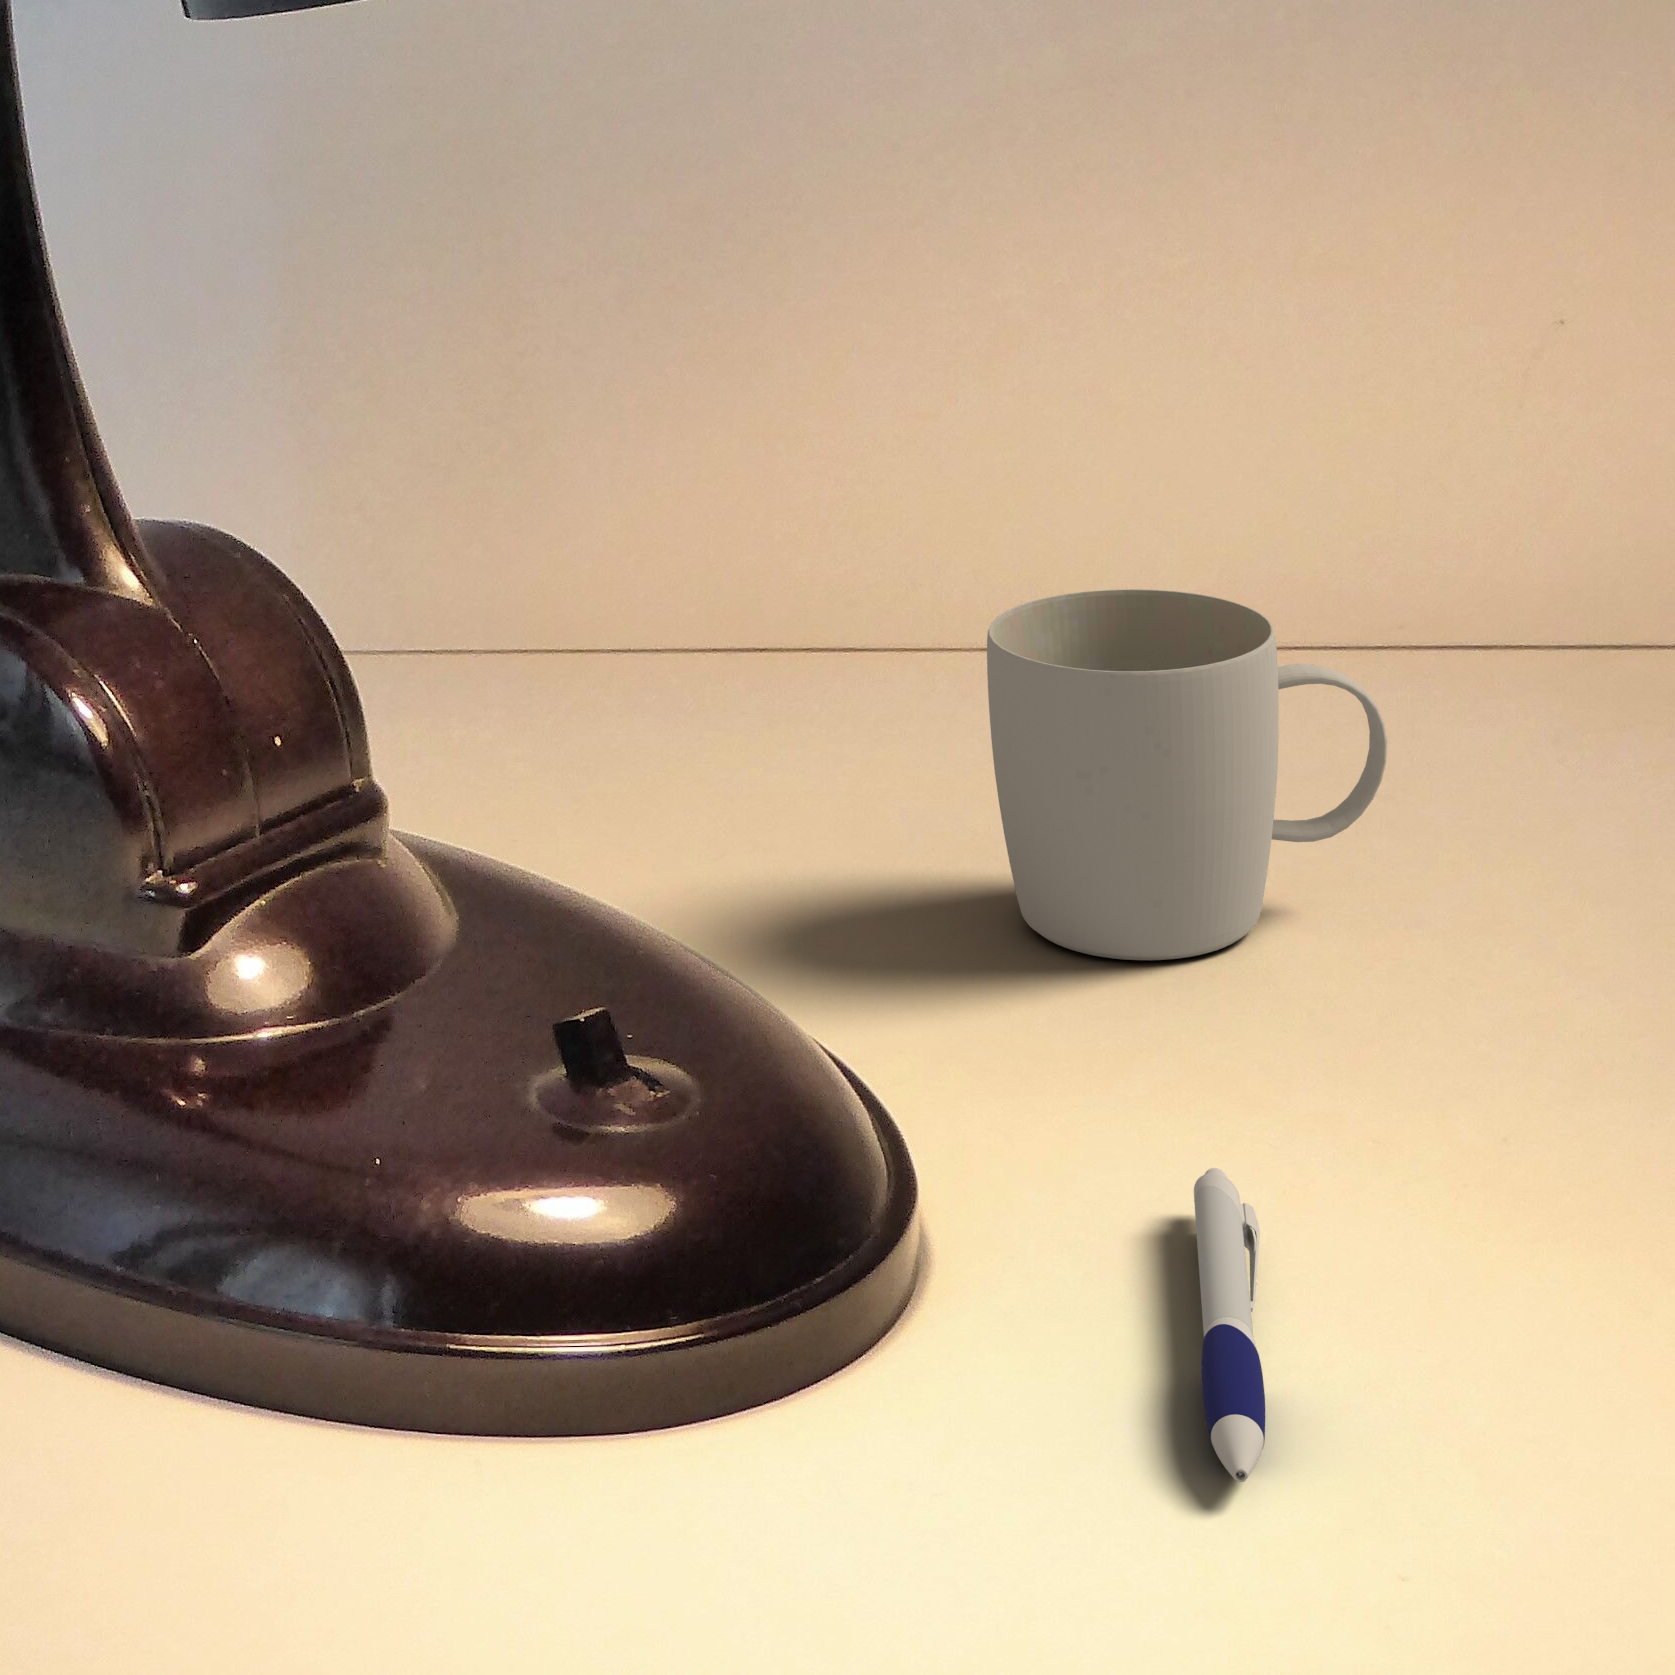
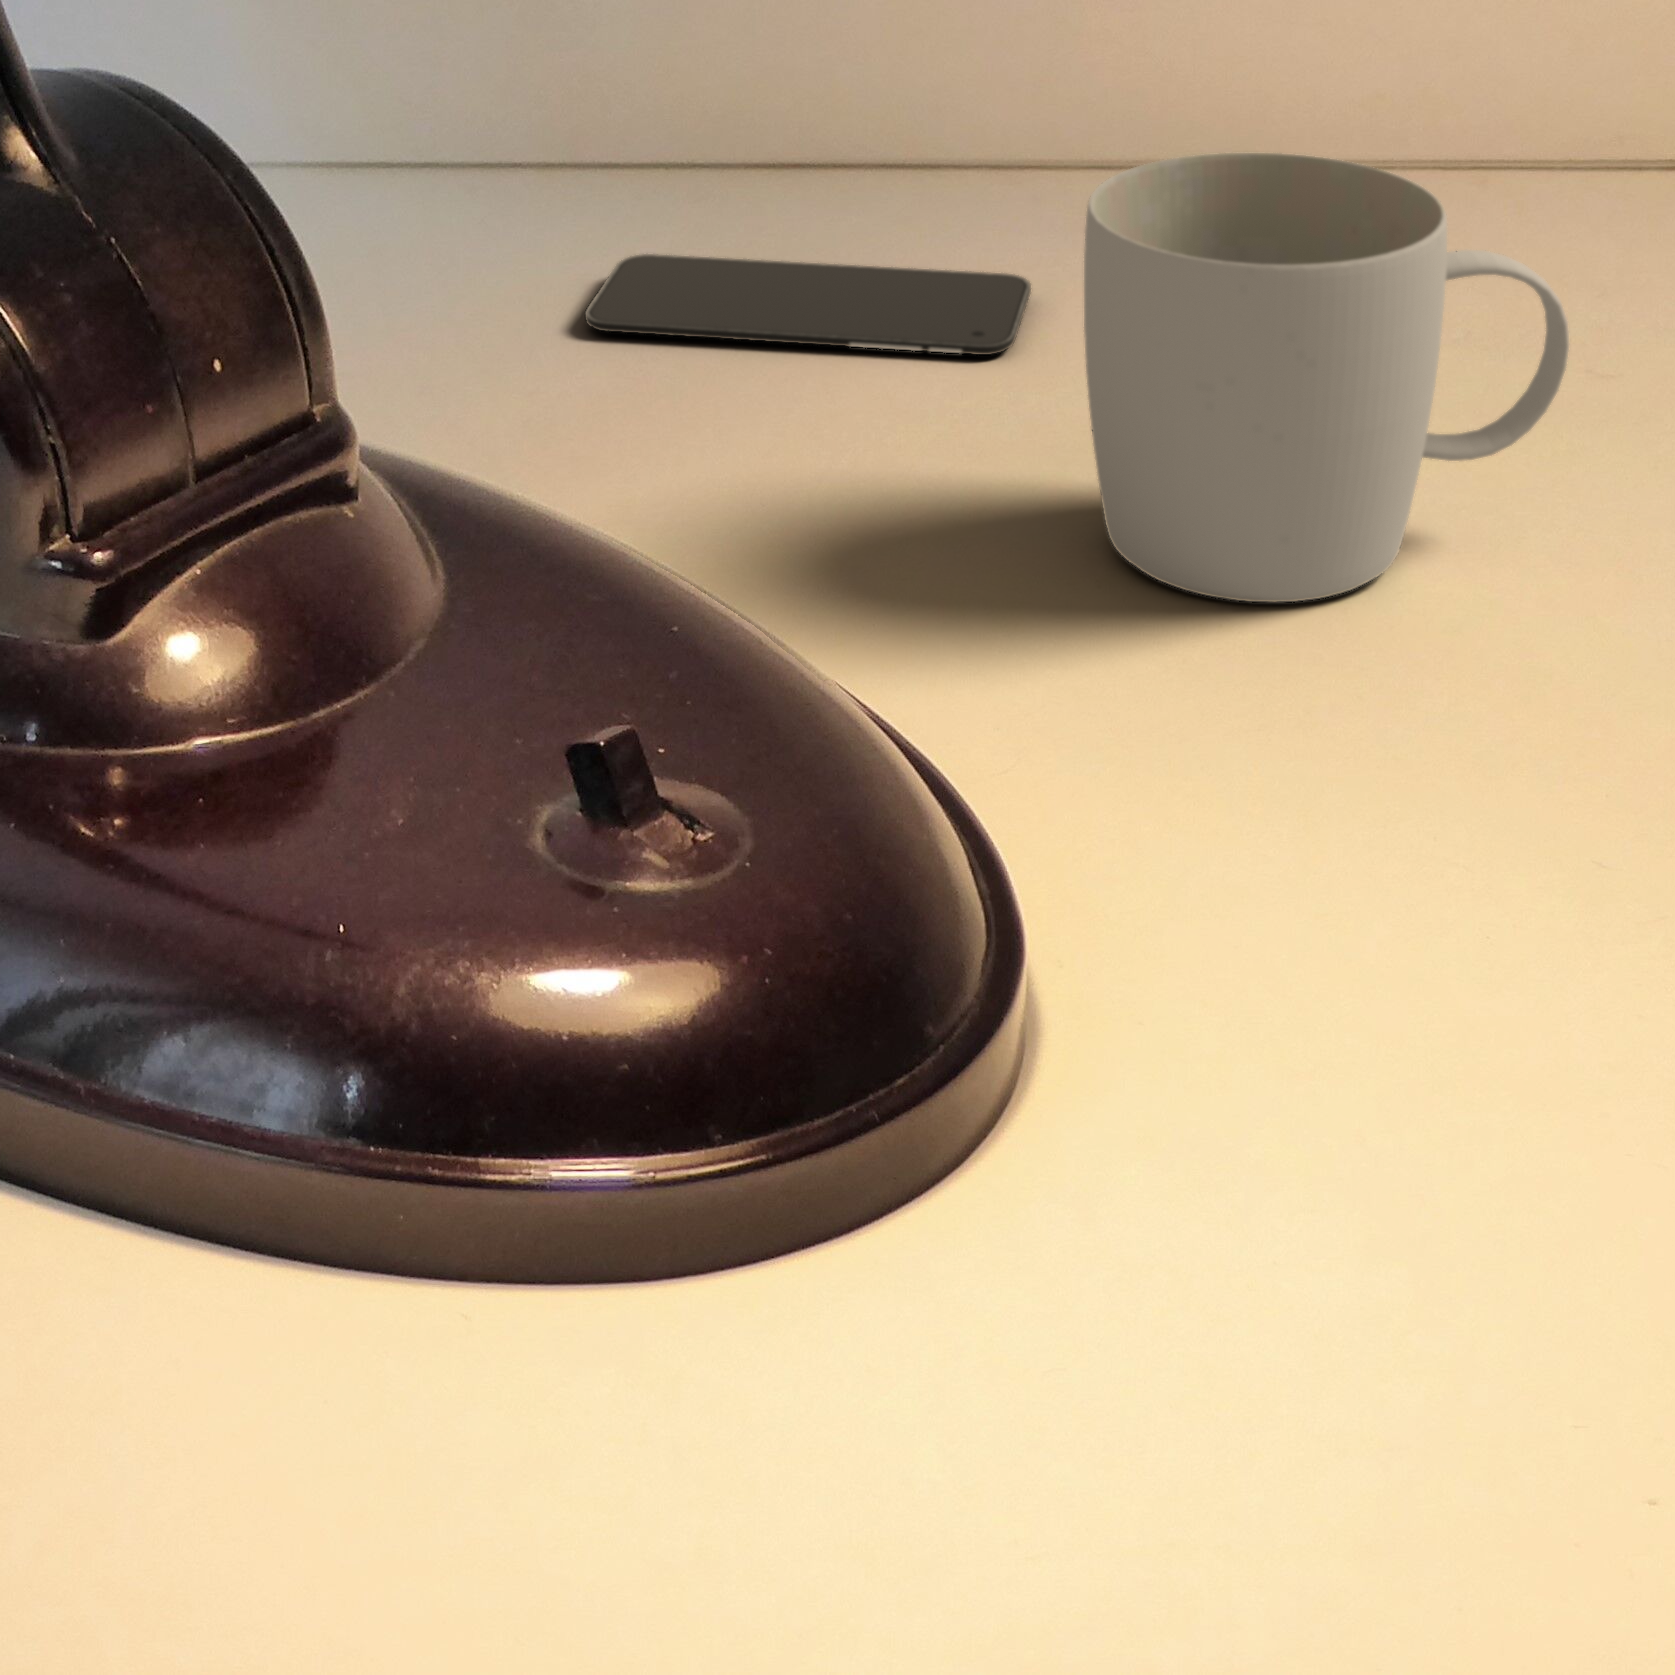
smartphone: none [590,704,972,779] -> present [585,254,1031,355]
pen: present [1194,1168,1265,1482] -> none [1363,911,1493,1385]

